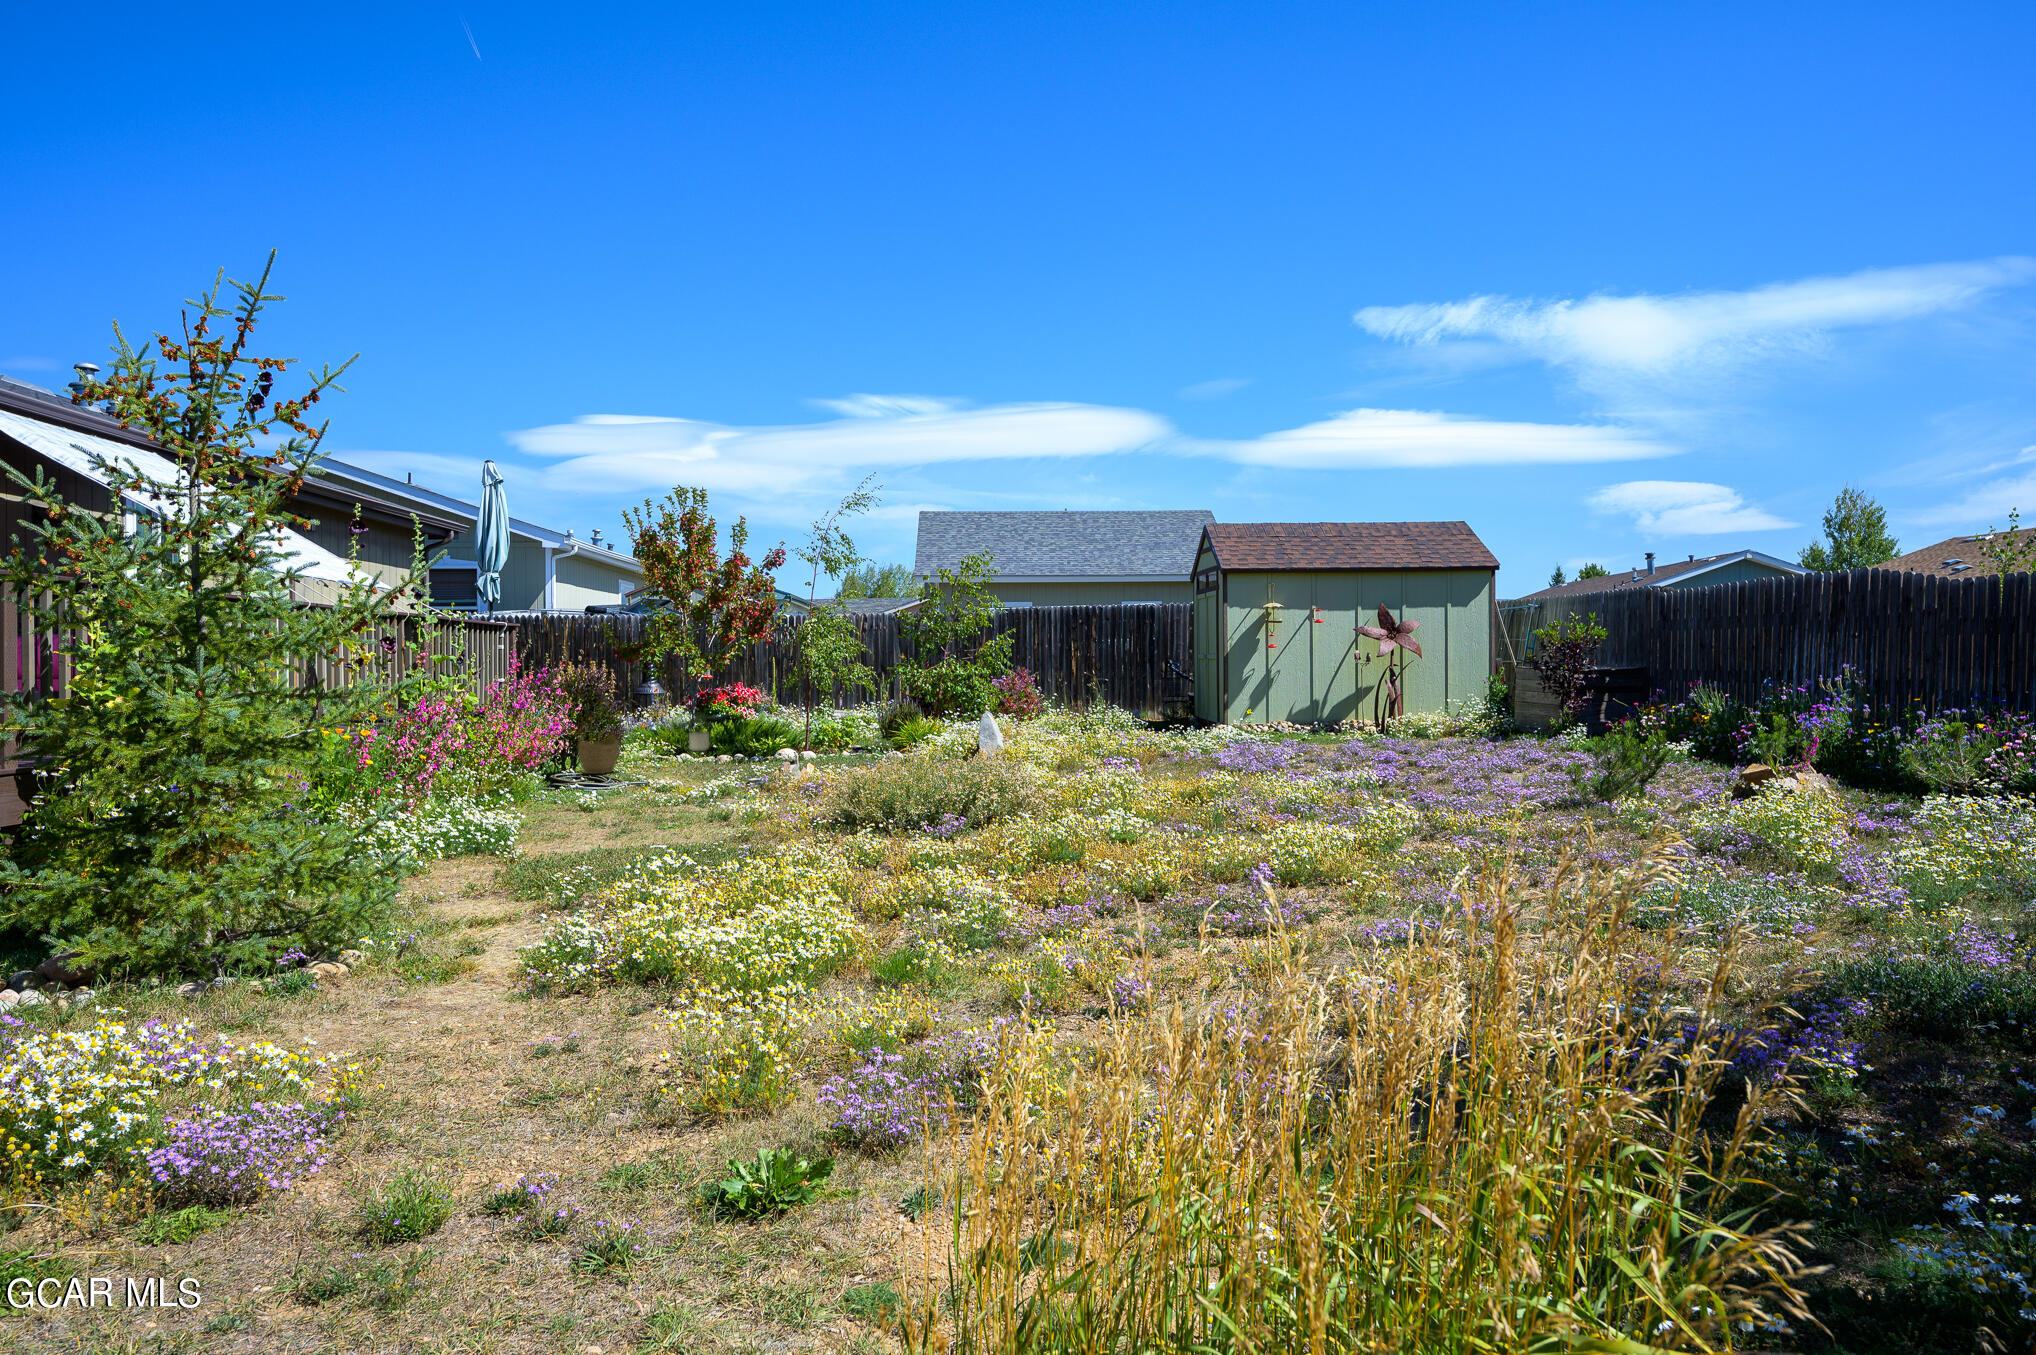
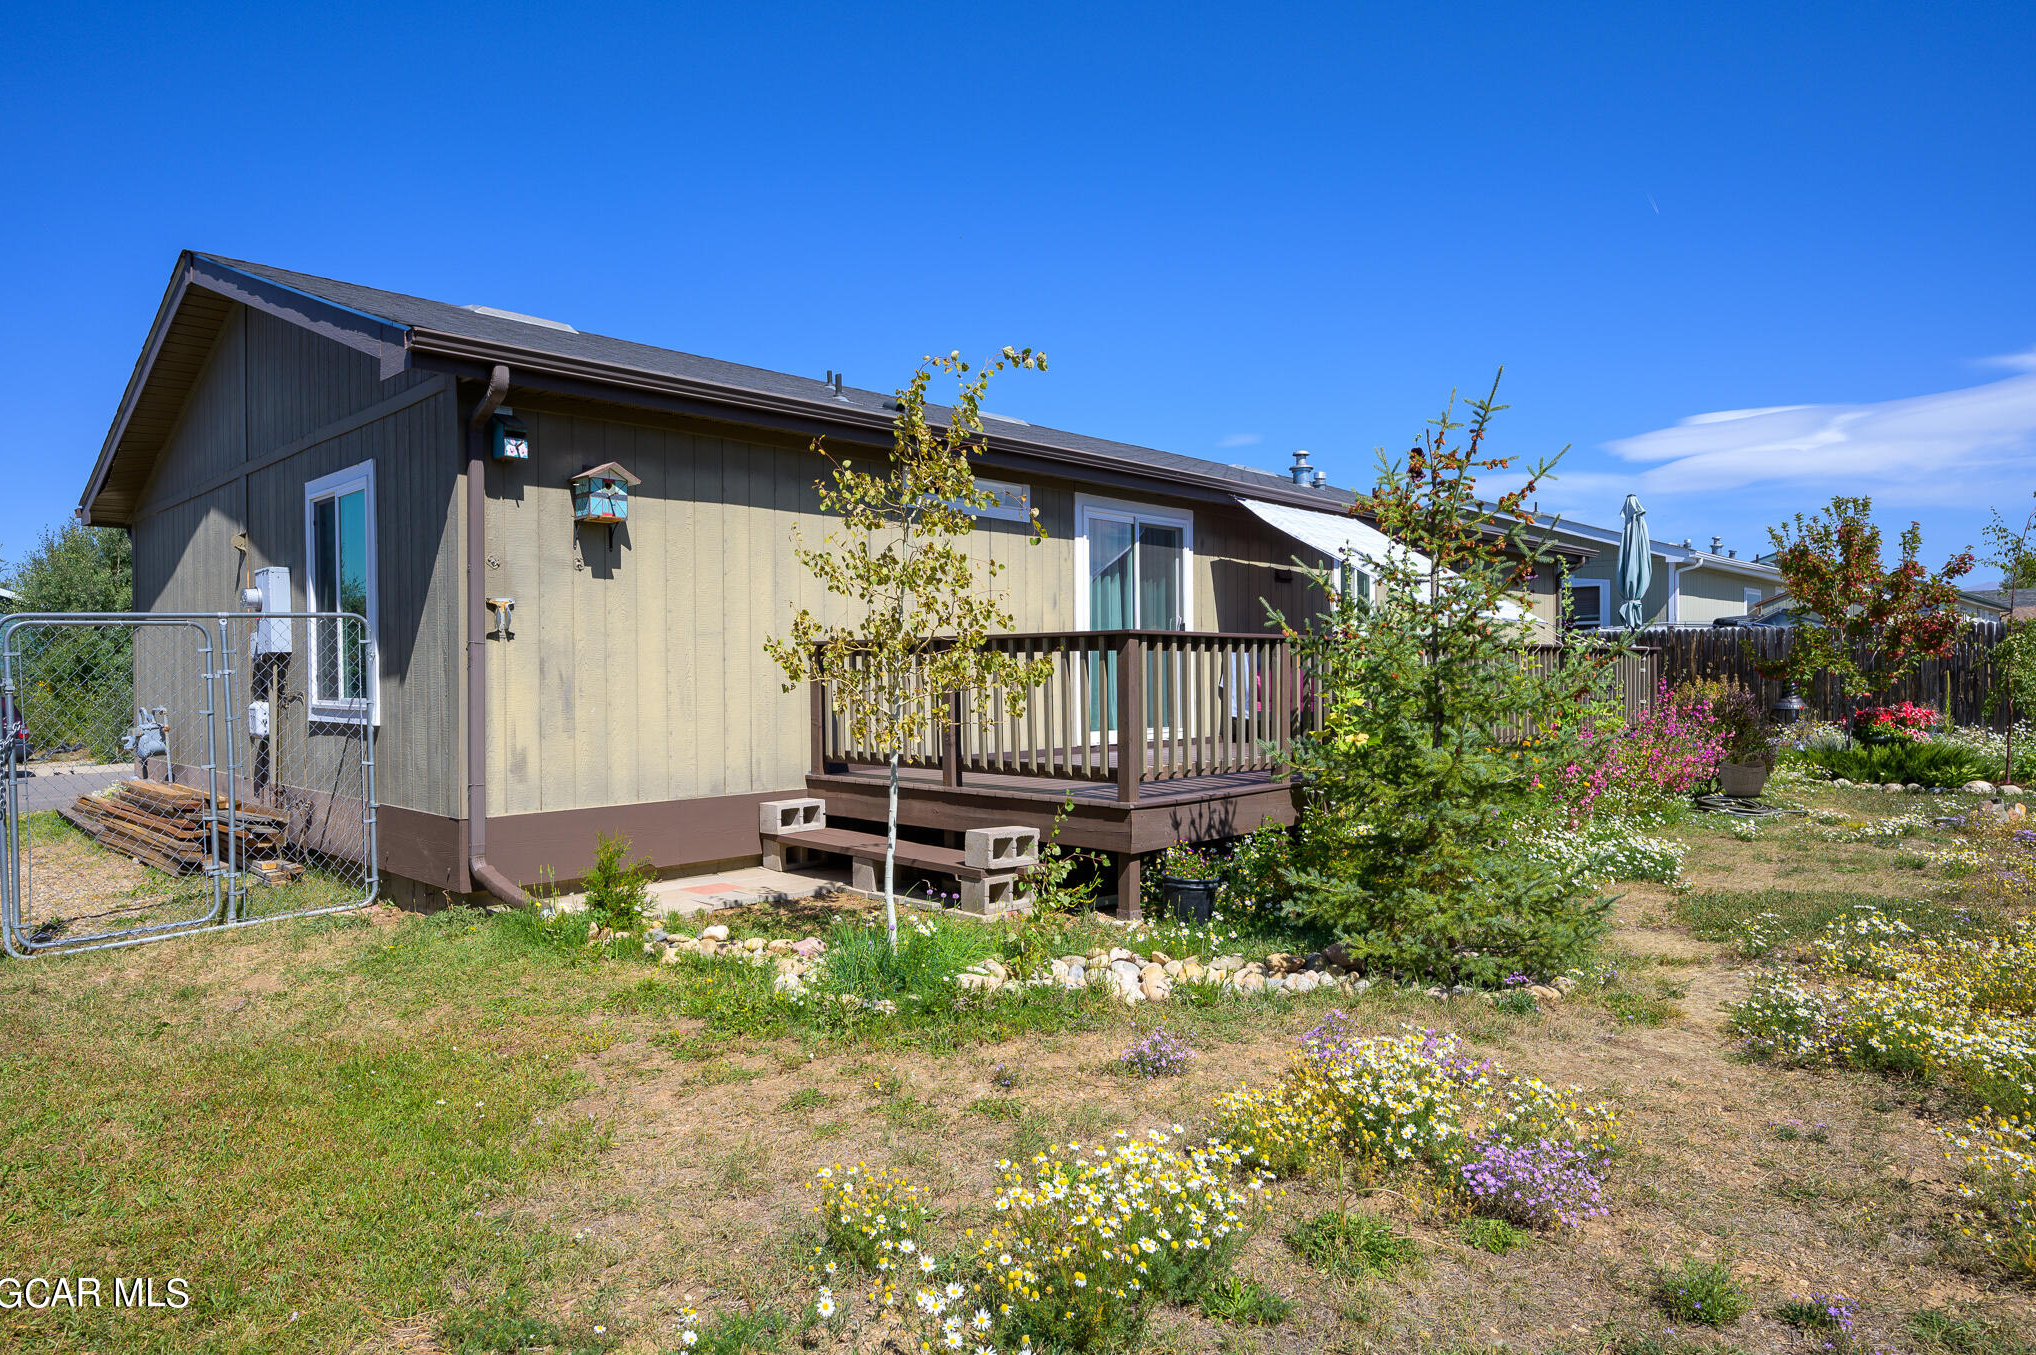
potted plant: present [681,713,717,751] -> none [1830,734,1888,776]

